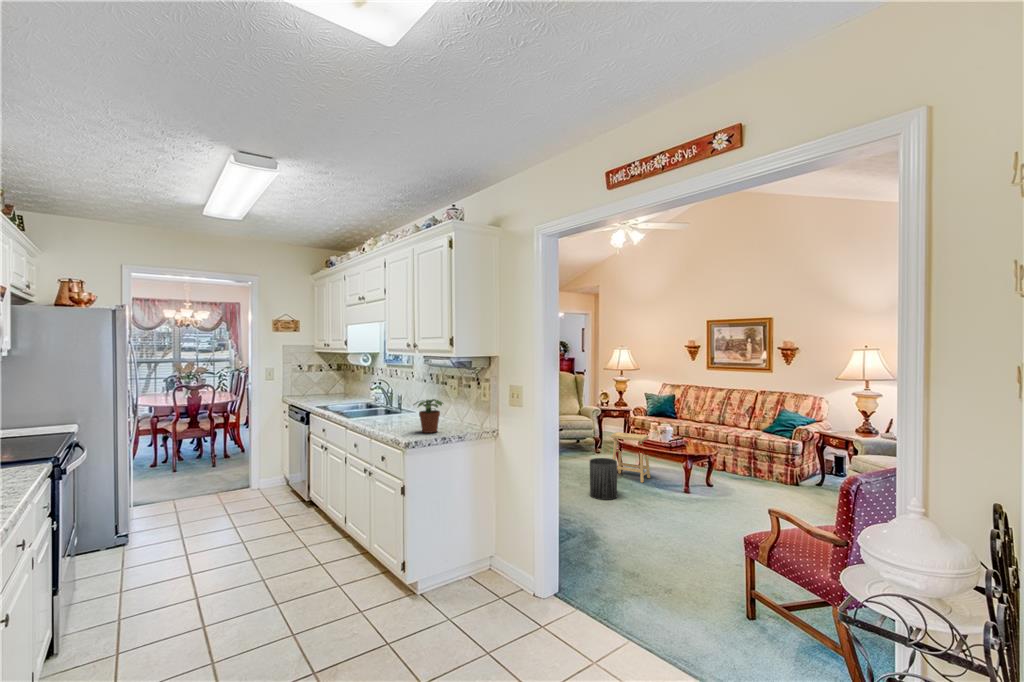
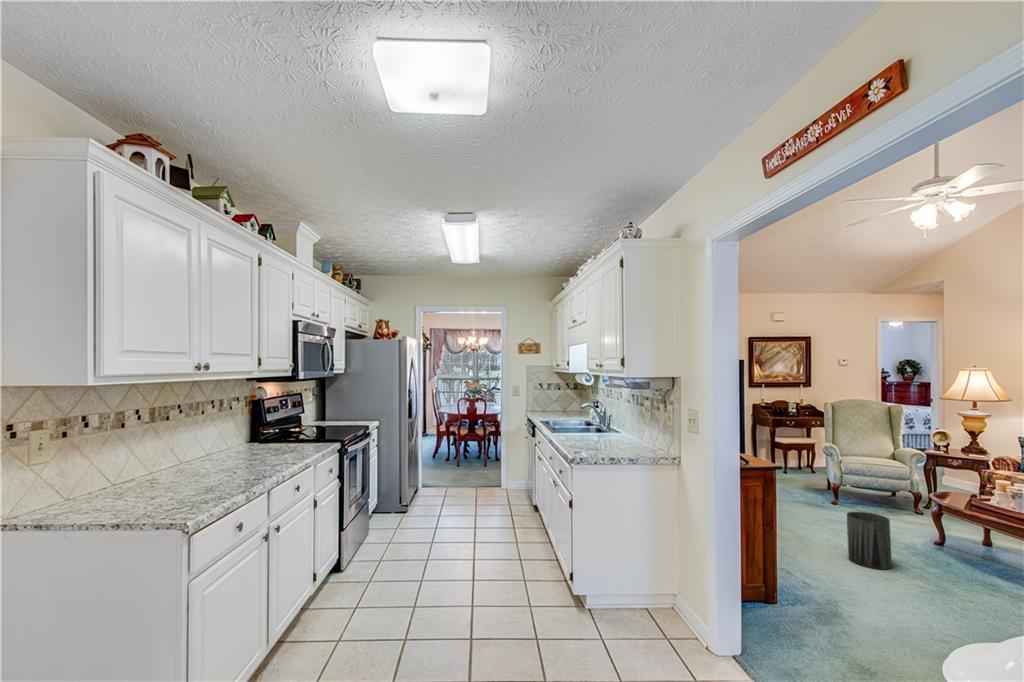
potted plant: present [414,399,443,433] -> none [594,418,624,451]
footstool: present [611,432,650,483] -> none [894,484,966,558]

